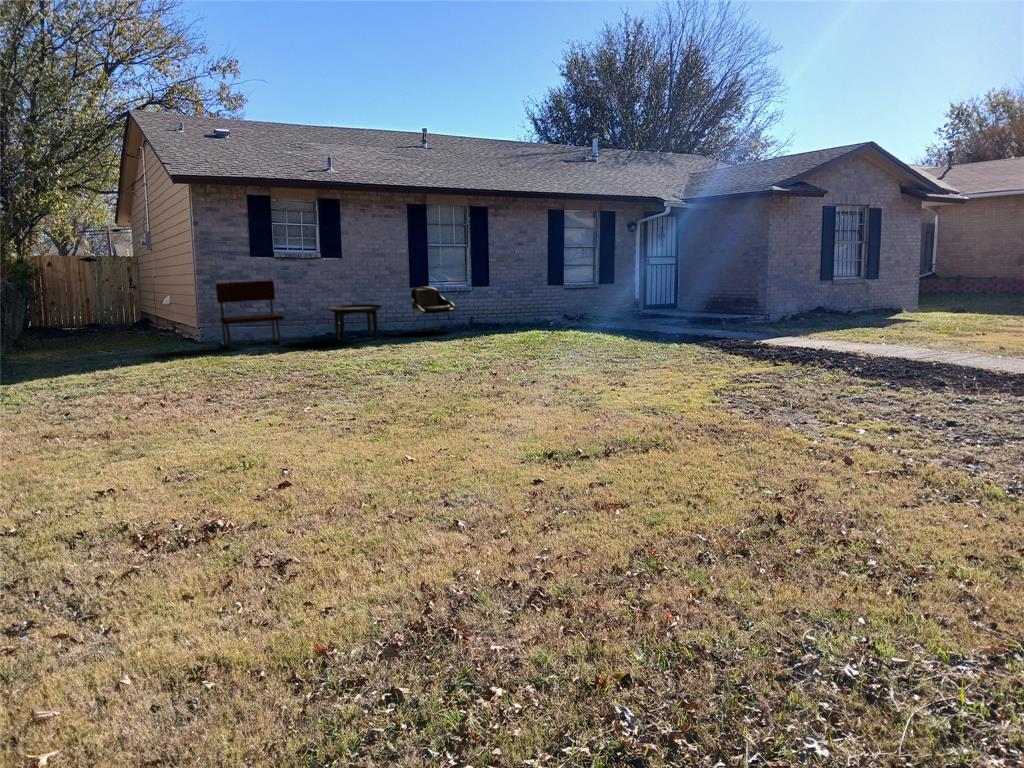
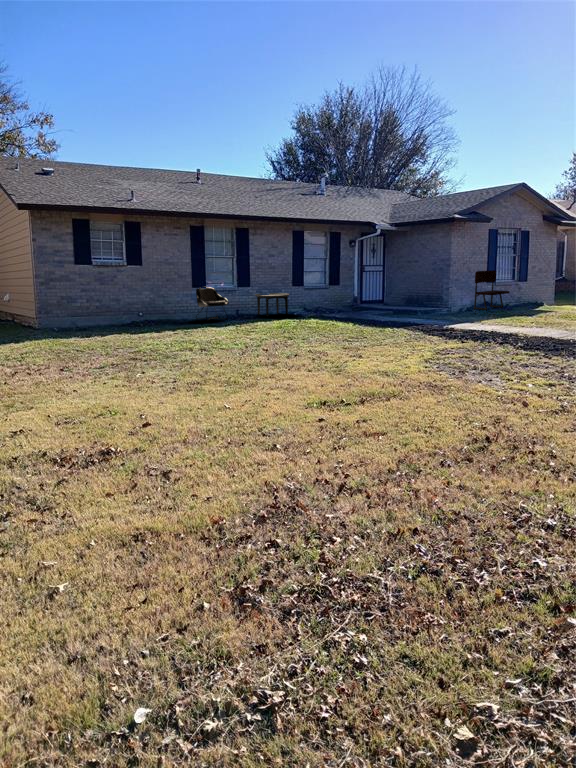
bench: present [216,281,284,348] -> present [474,270,510,310]
round table: present [328,304,382,341] -> present [255,293,289,316]

